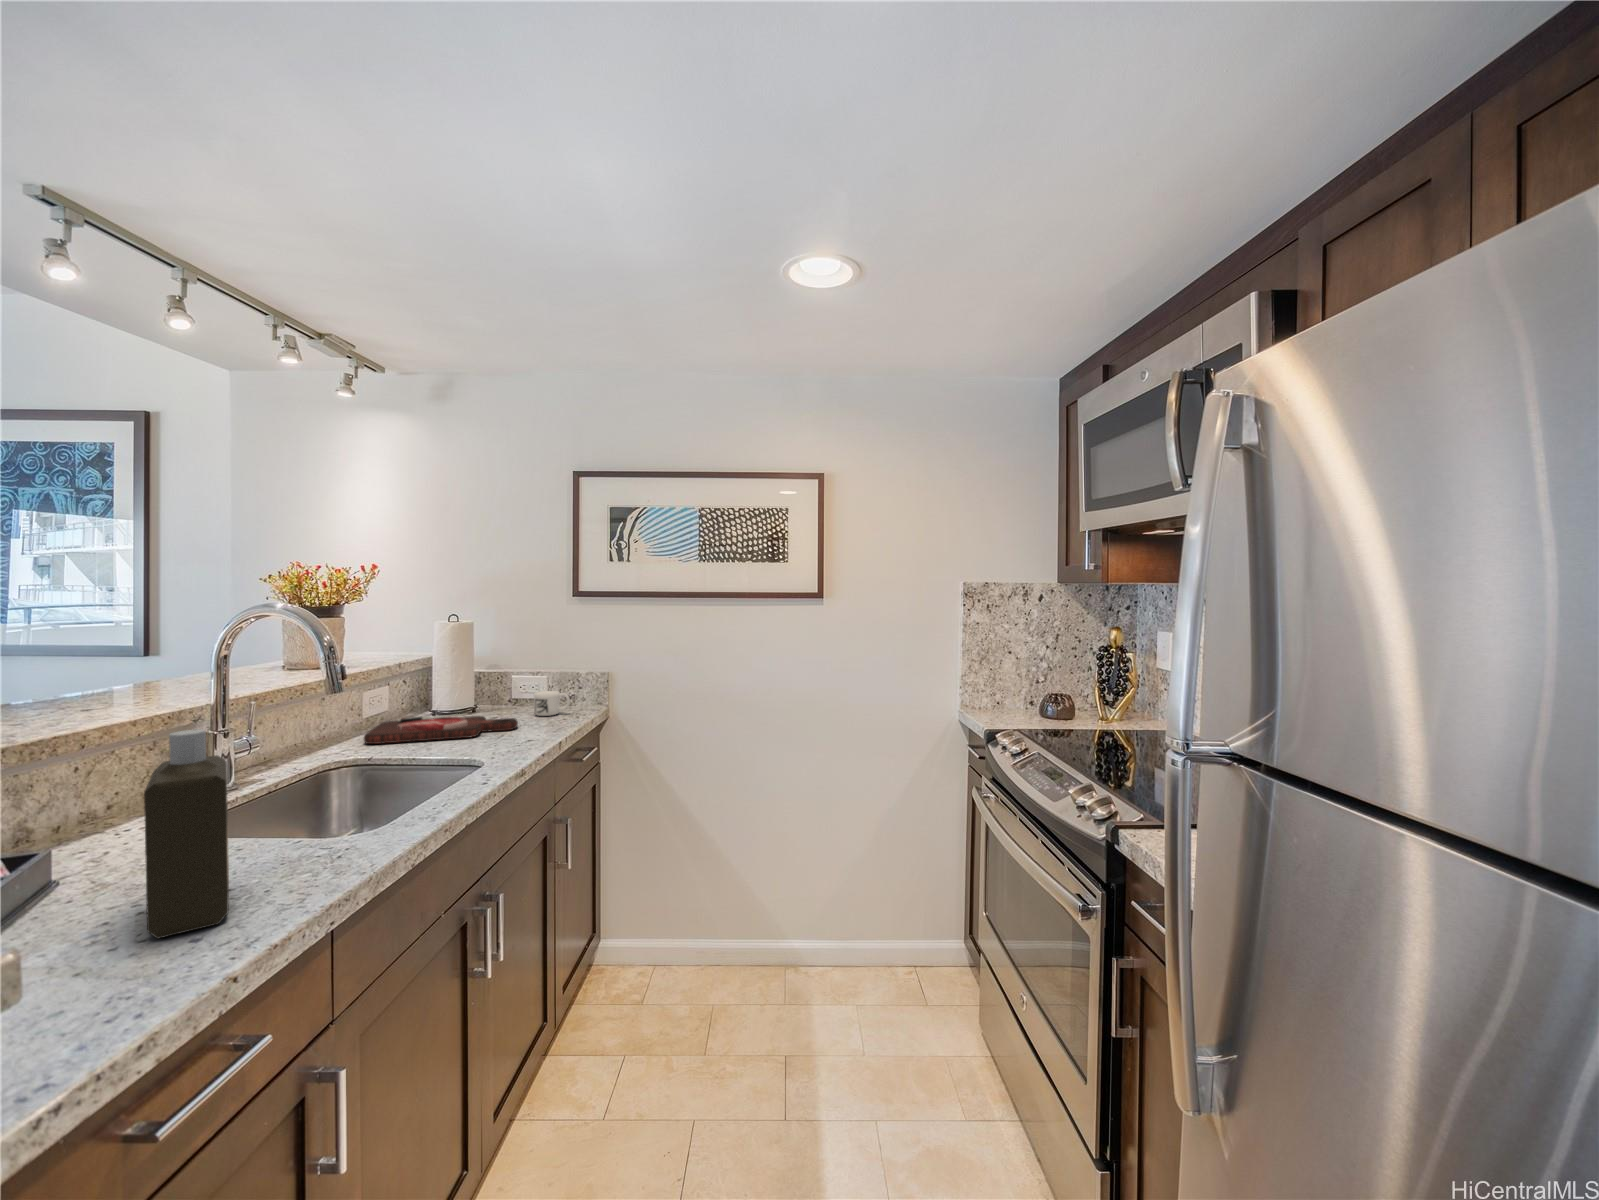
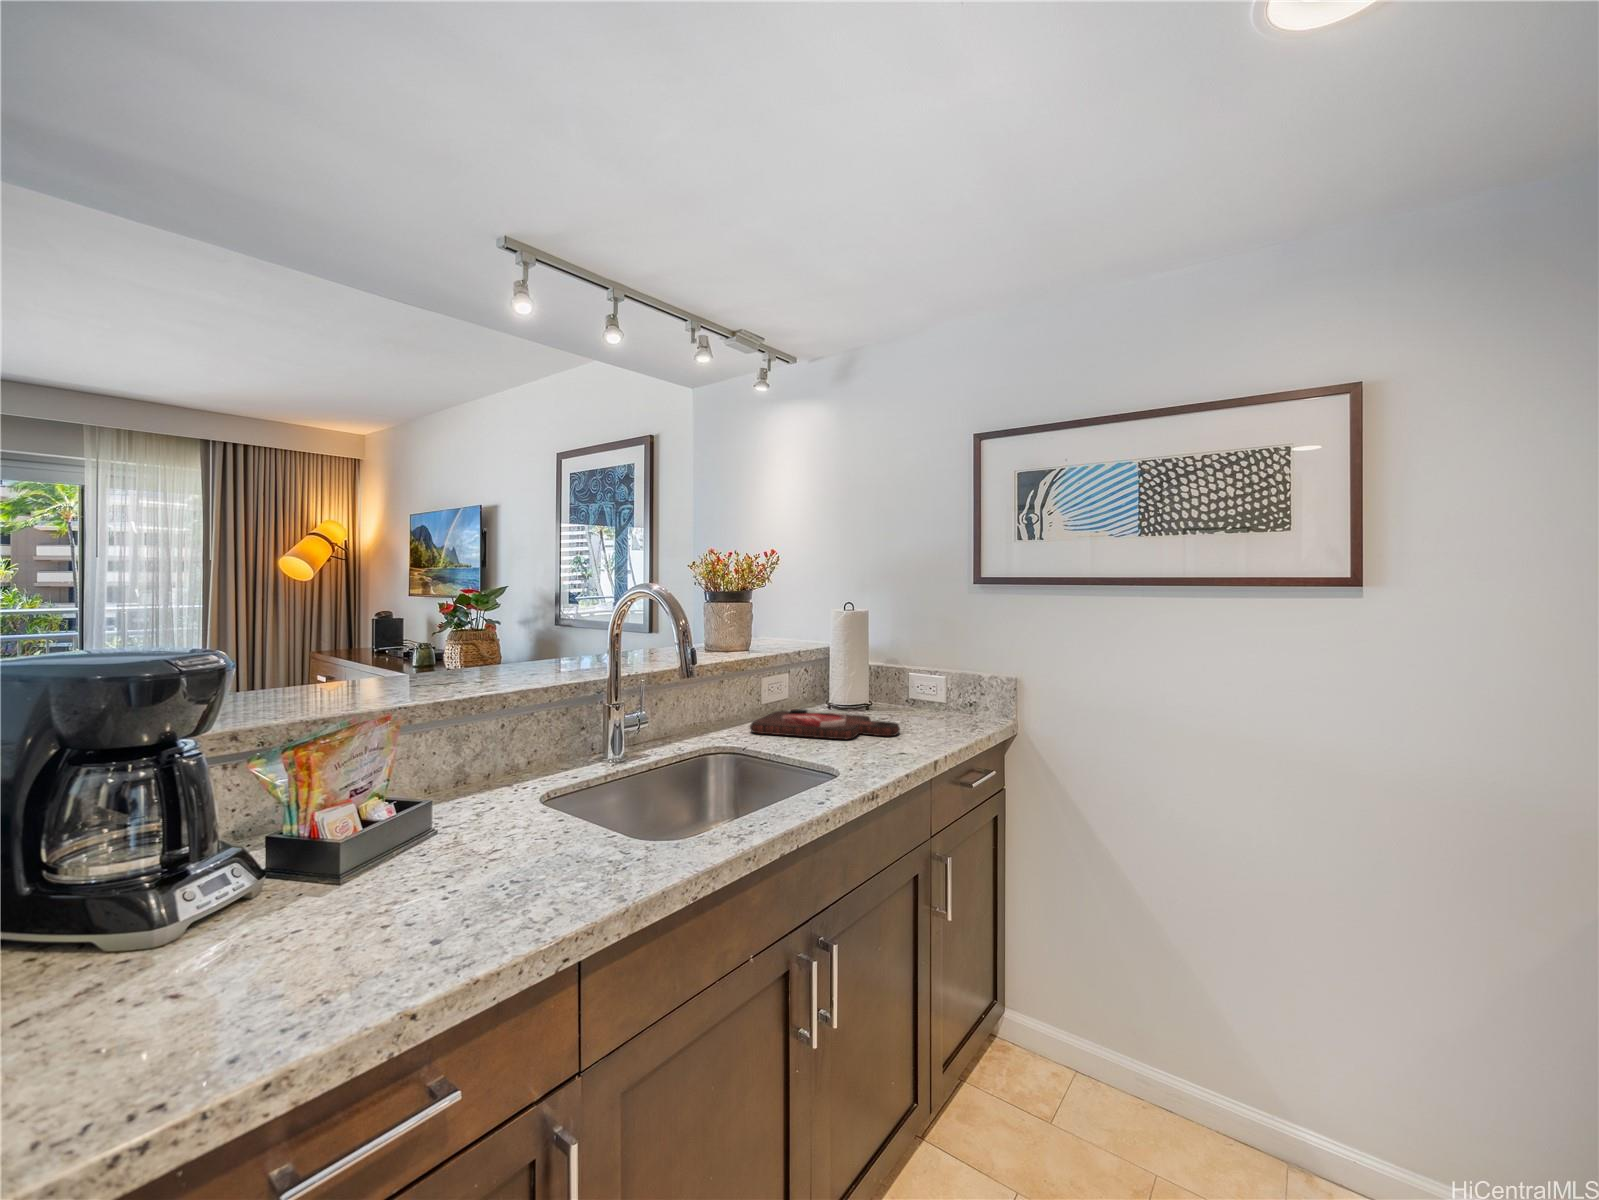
mug: present [534,691,570,716] -> none [925,694,965,724]
bottle: present [144,729,229,939] -> none [408,709,517,928]

